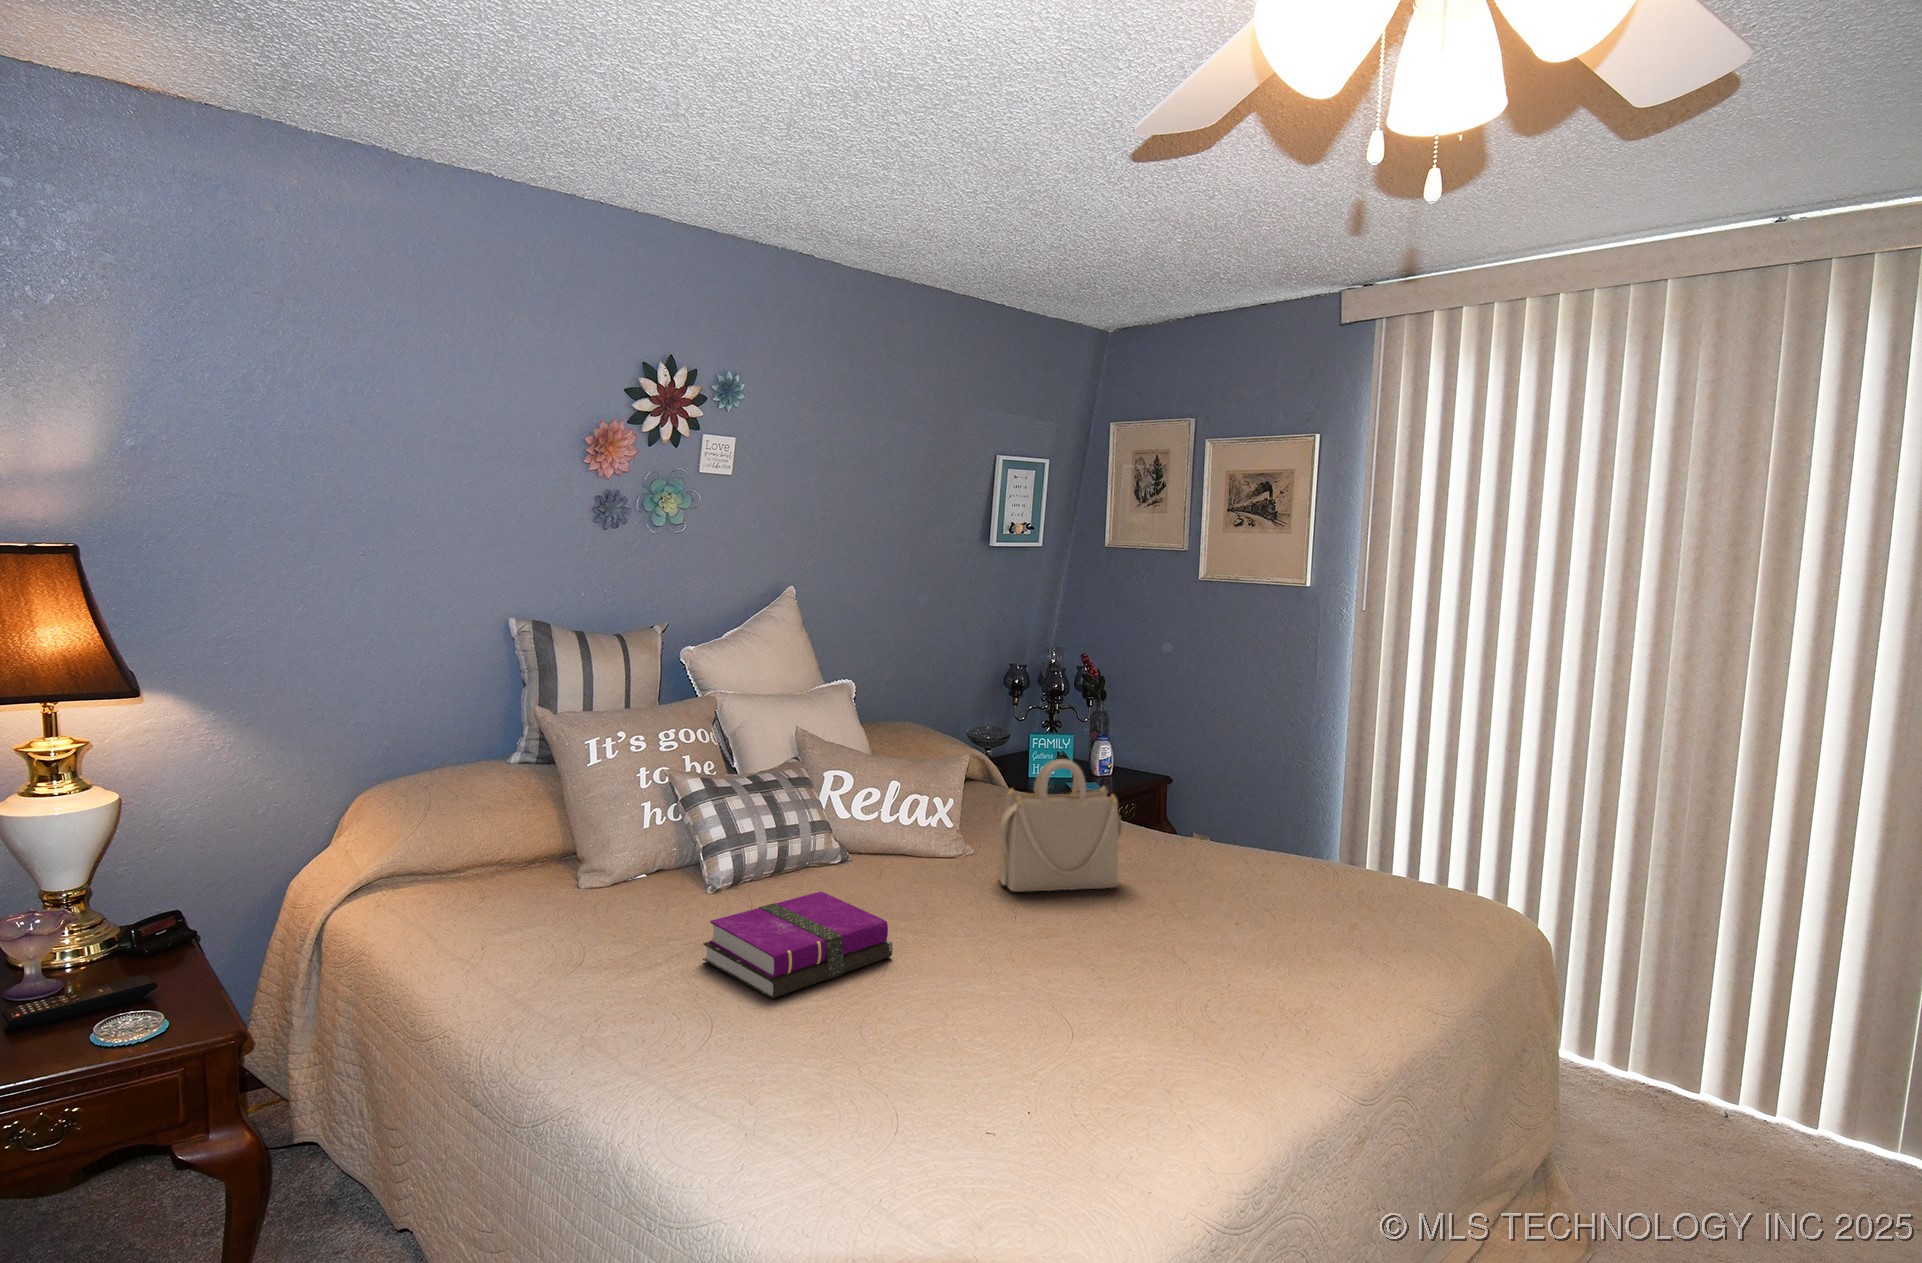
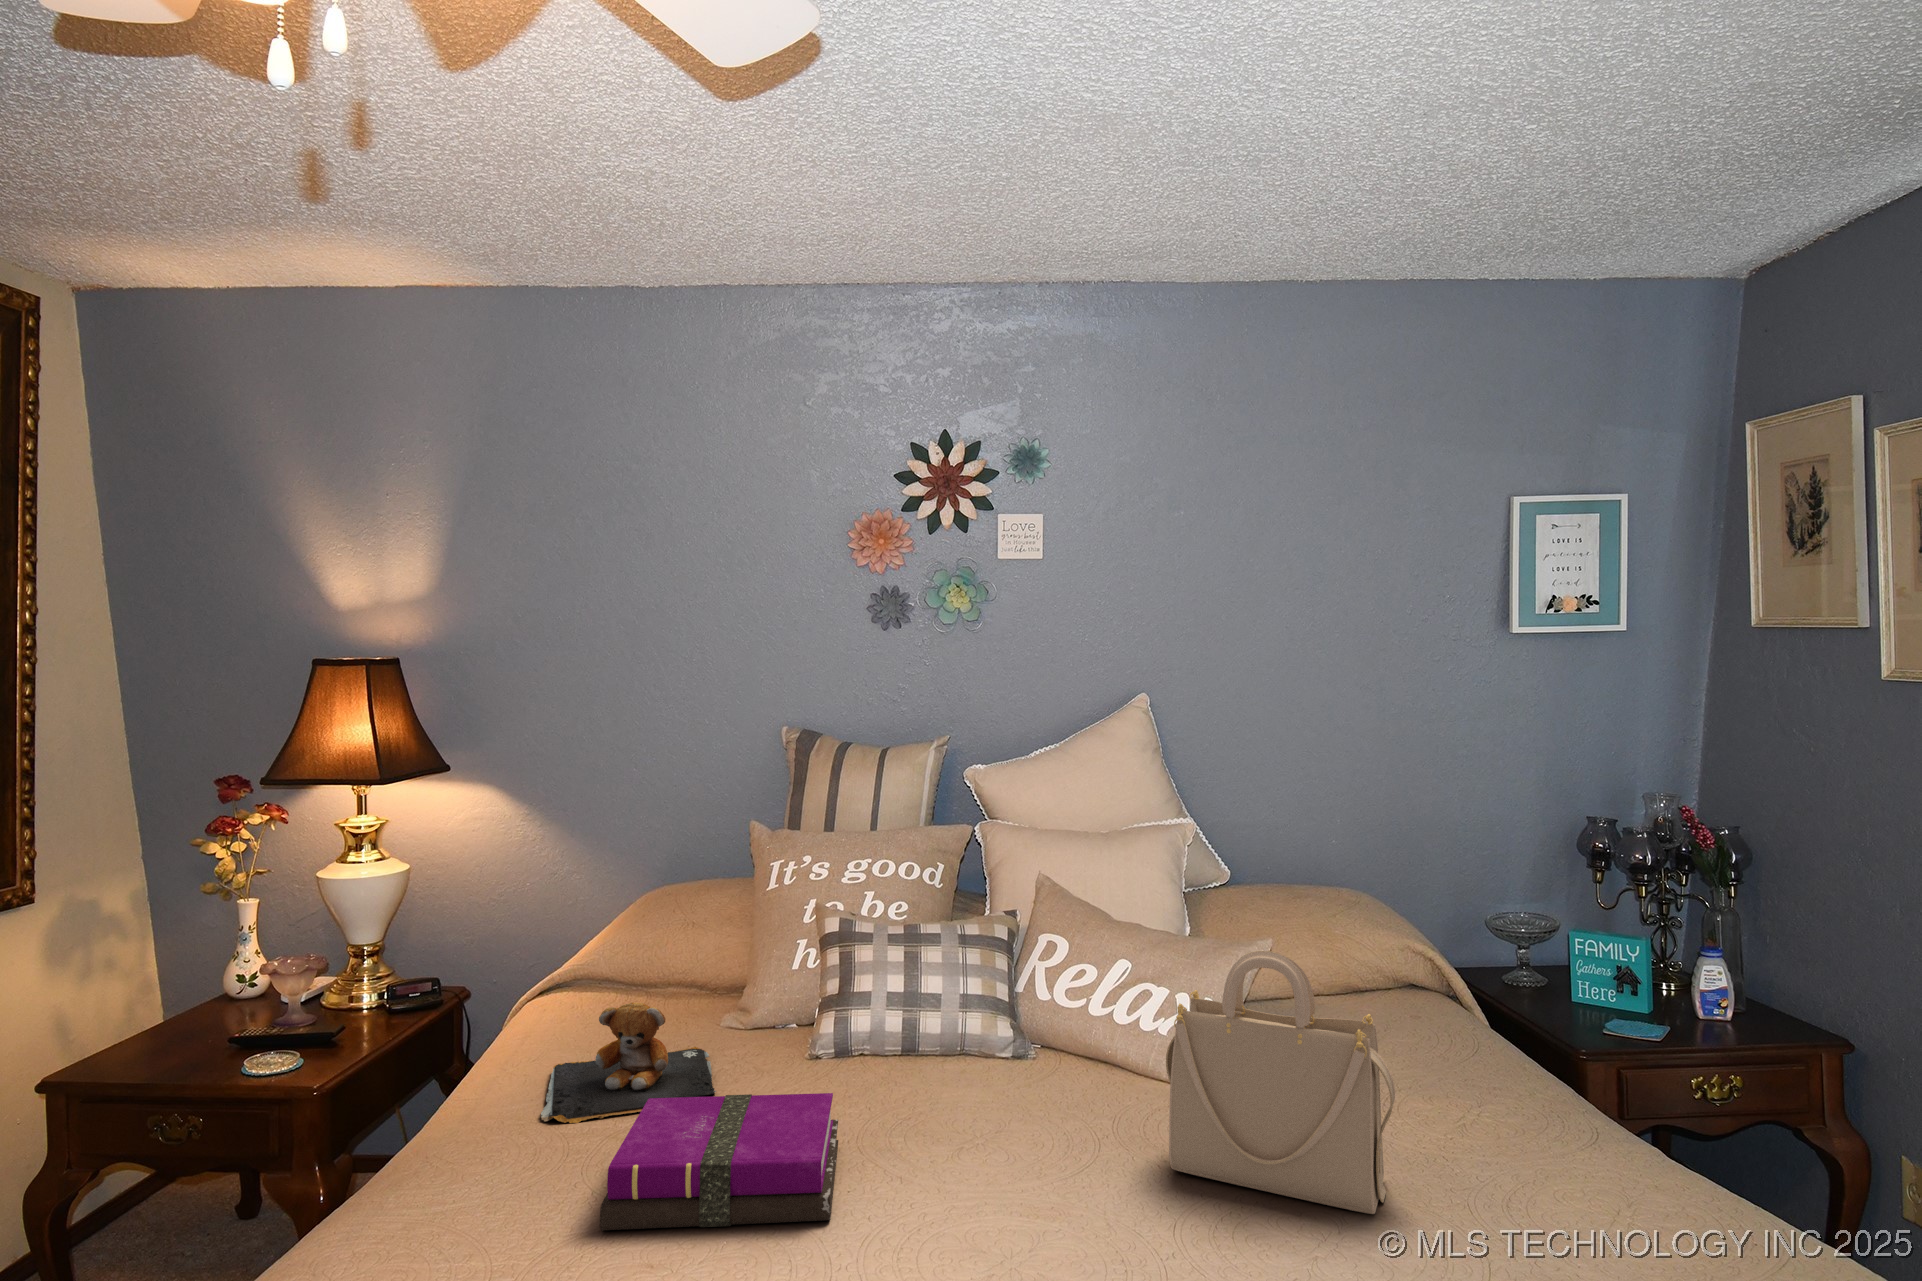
teddy bear: none [509,864,678,967] -> present [541,1002,716,1123]

